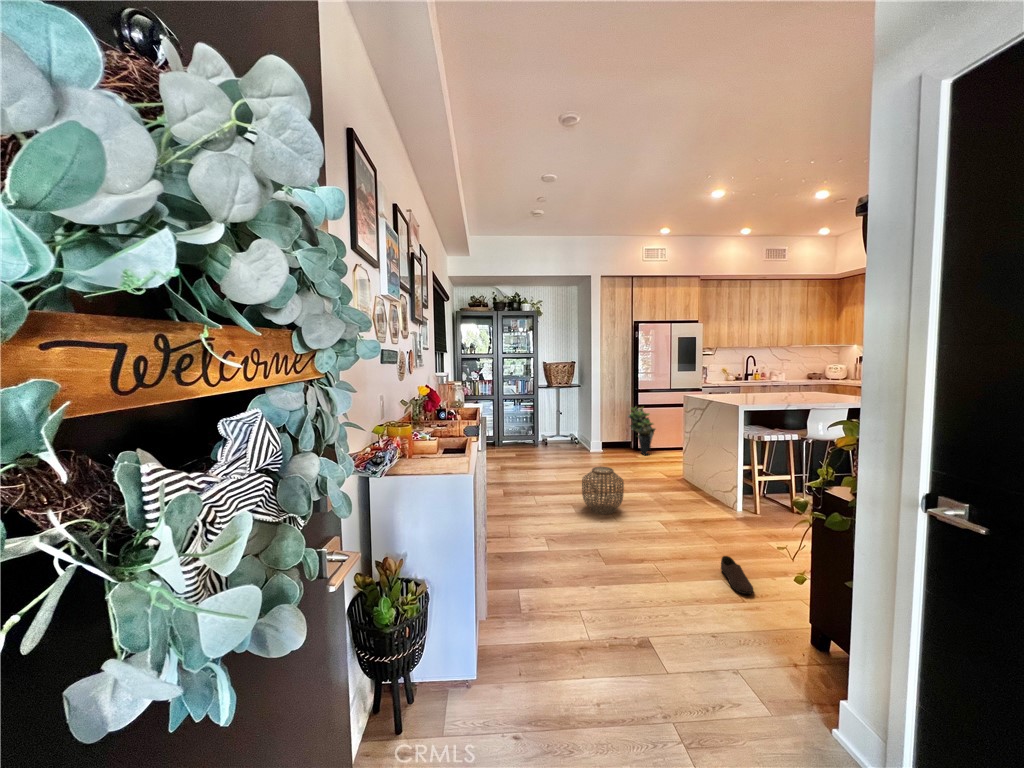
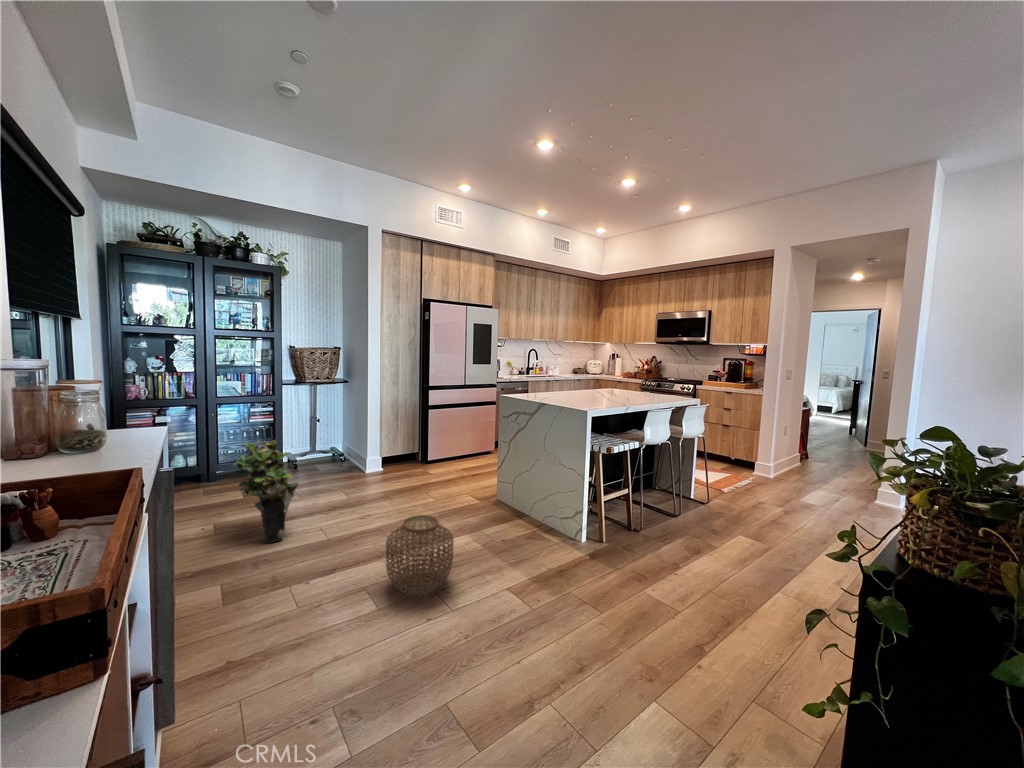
potted plant: present [628,407,655,455] -> present [233,440,299,543]
shoe: present [721,556,753,594] -> none [640,652,711,727]

